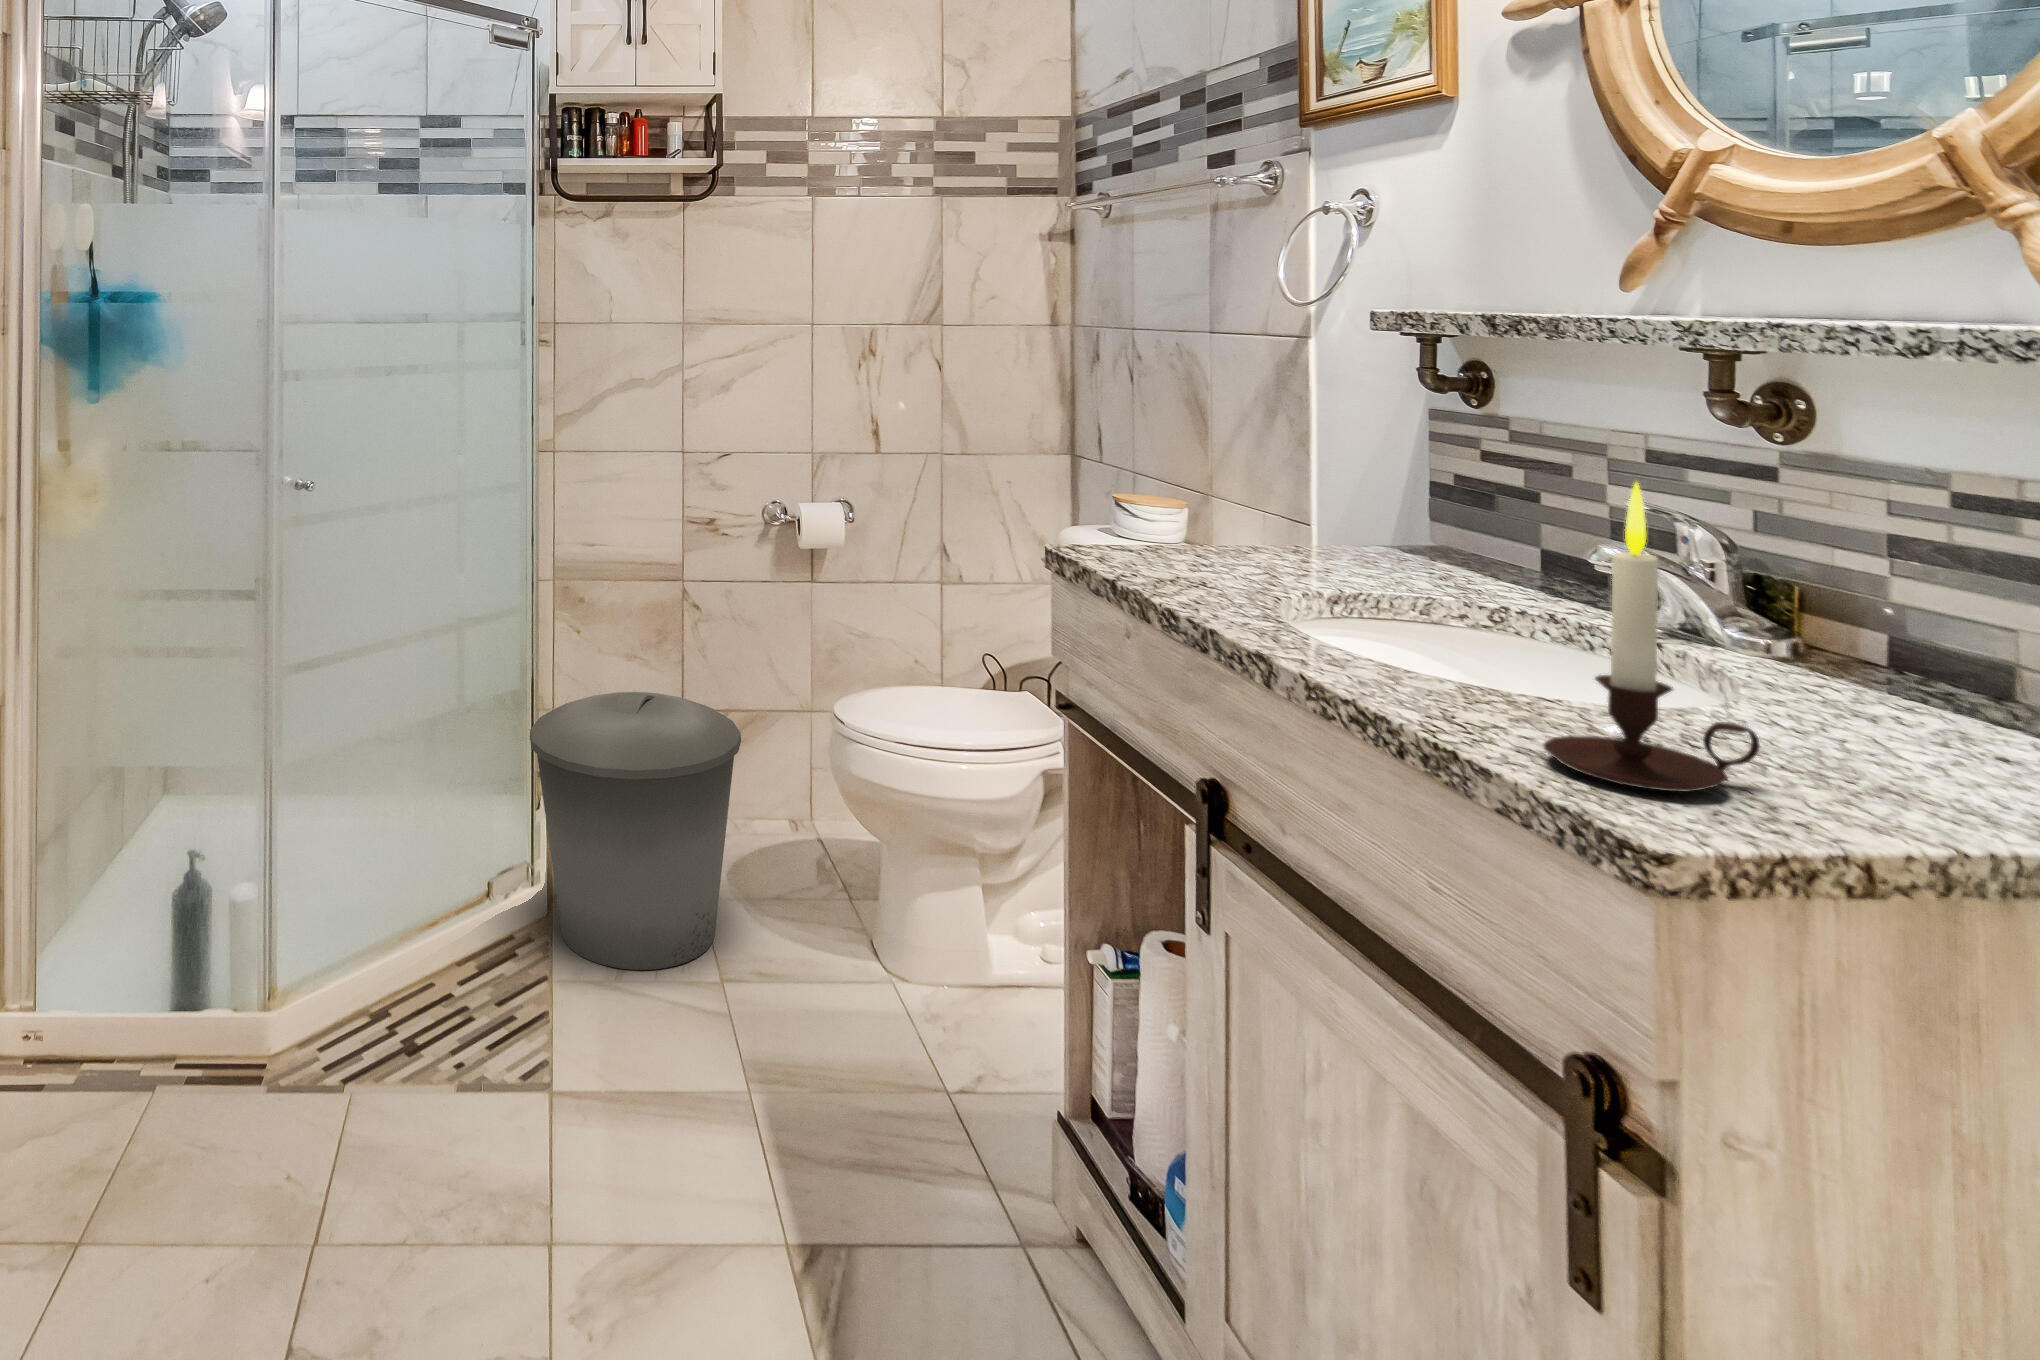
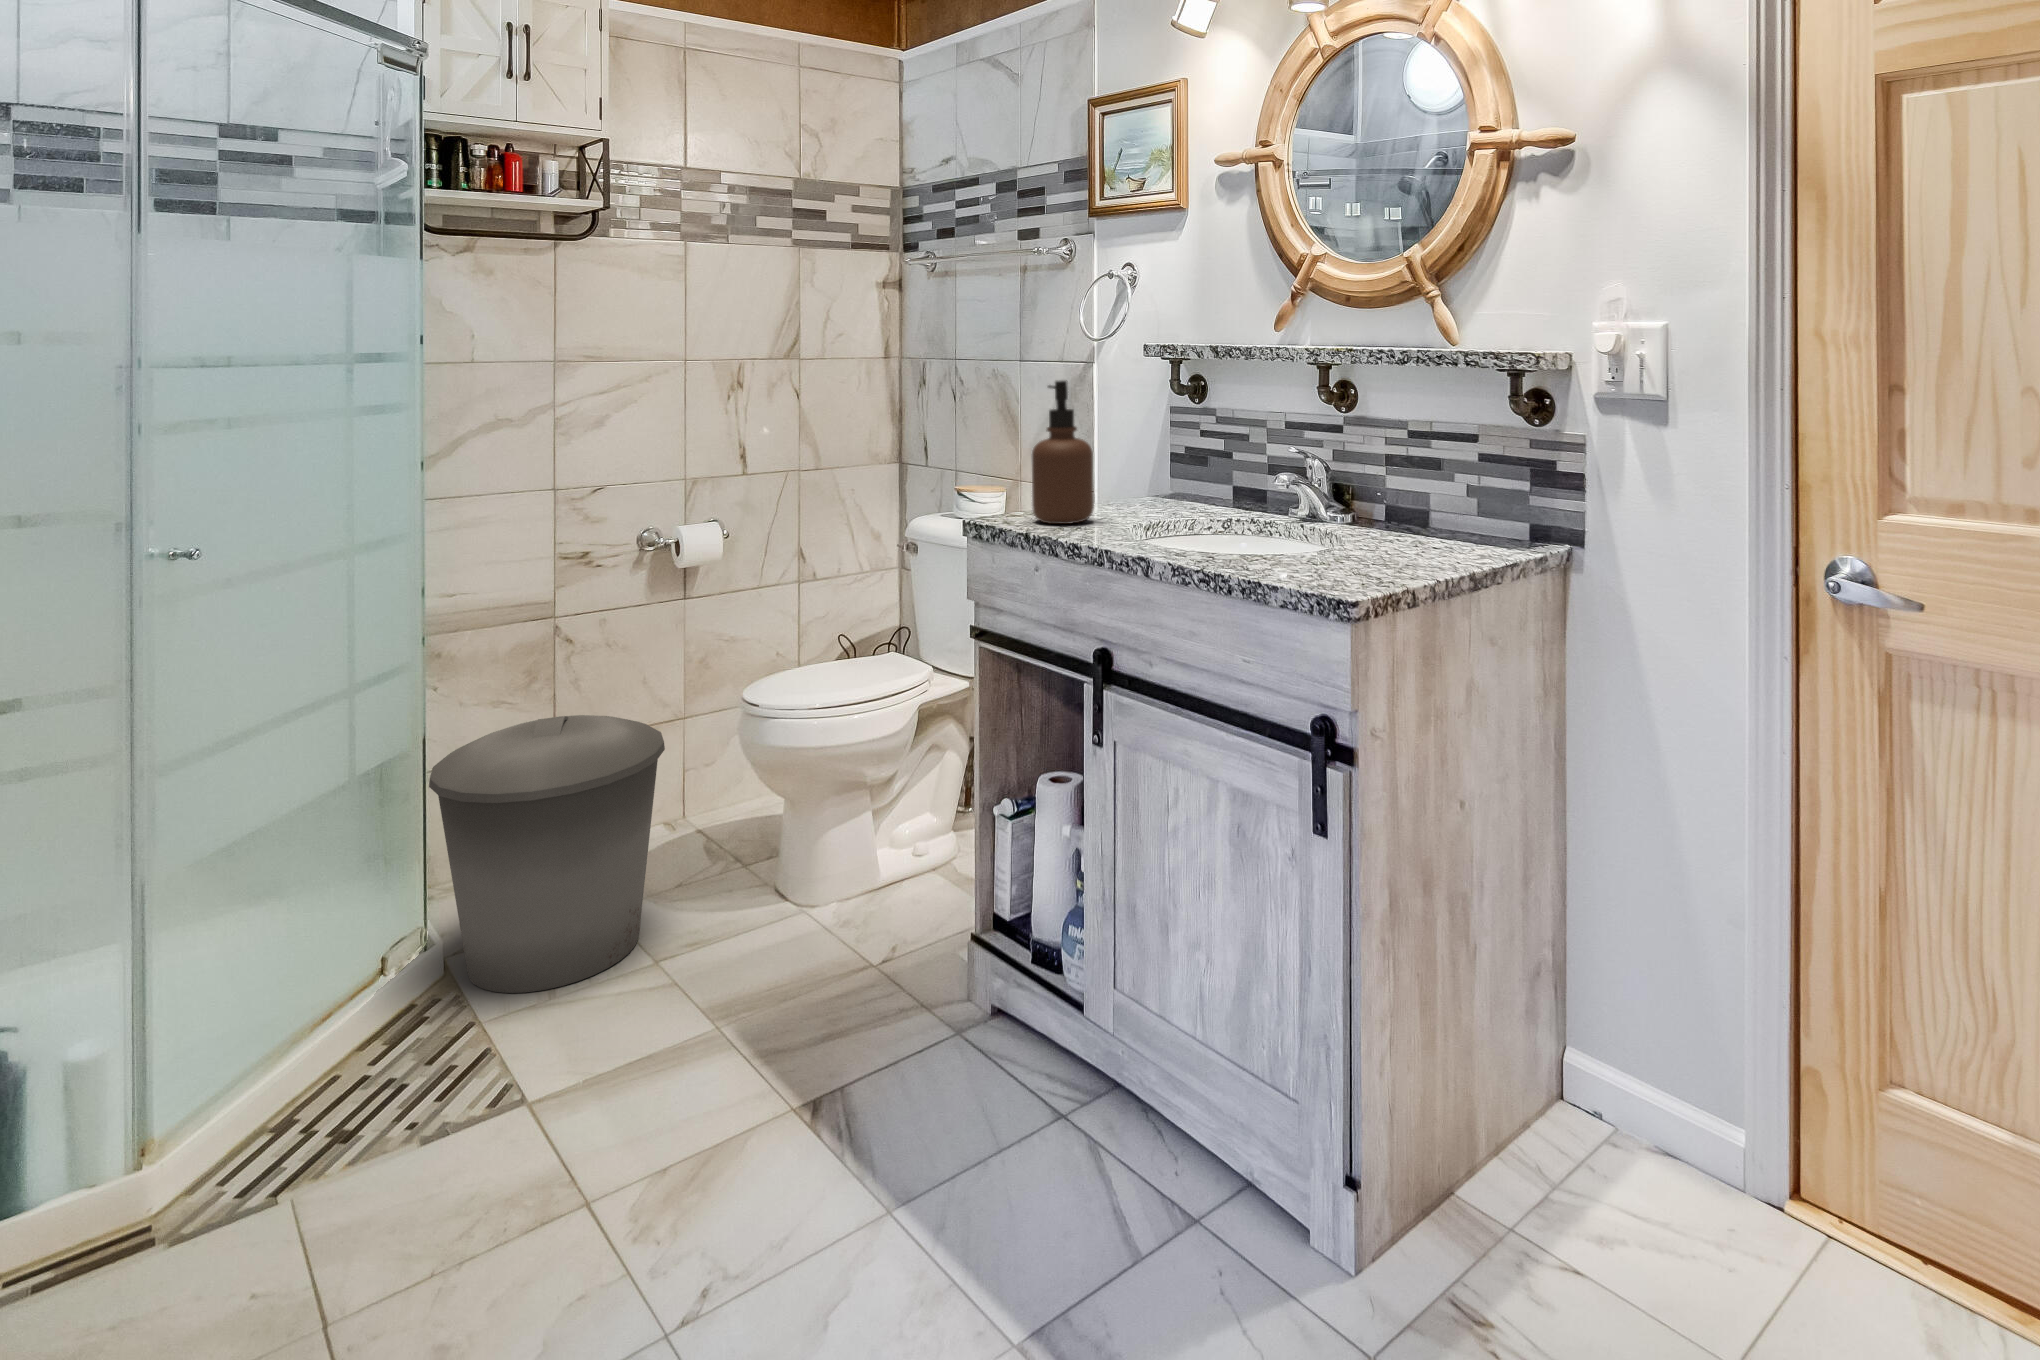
soap dispenser: none [1143,368,1243,578] -> present [1032,380,1094,524]
candle: present [1544,483,1760,792] -> none [1296,427,1374,580]

